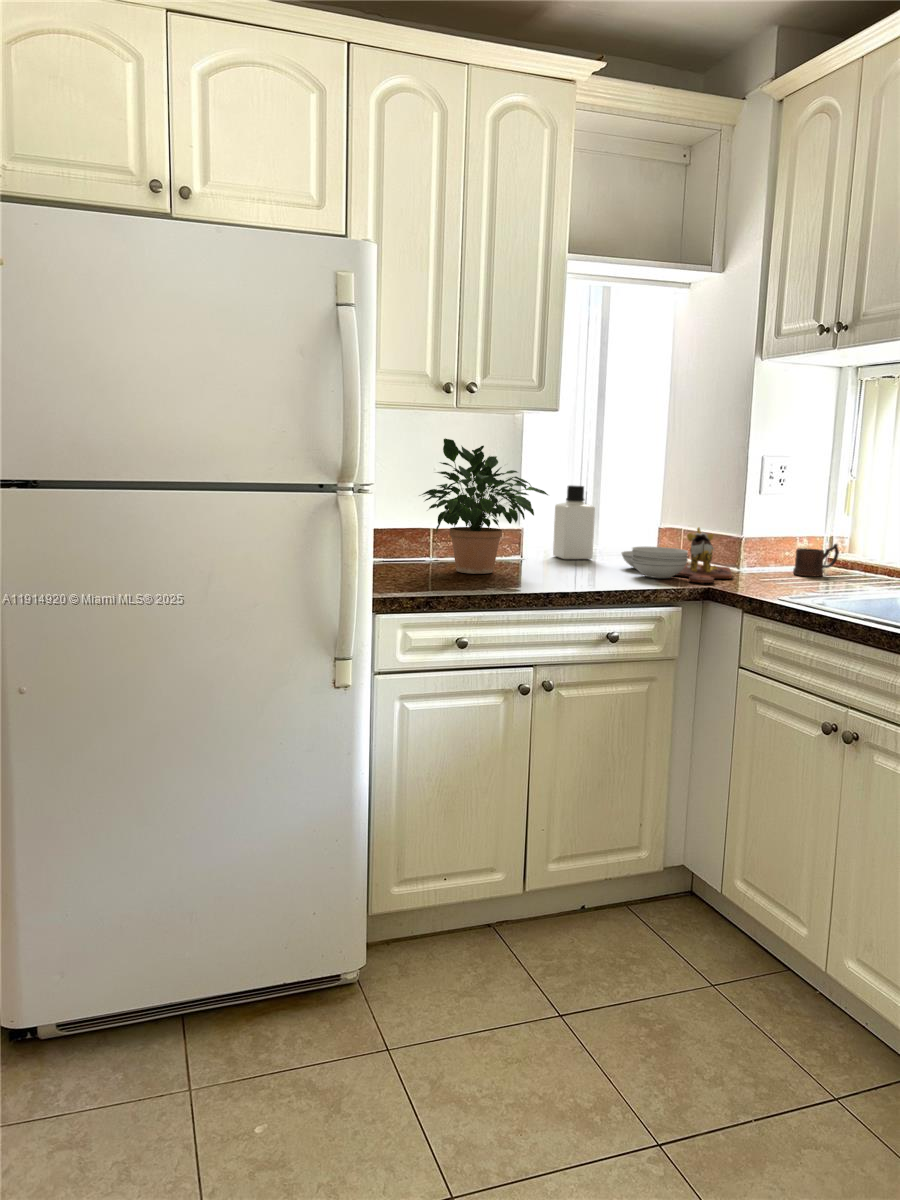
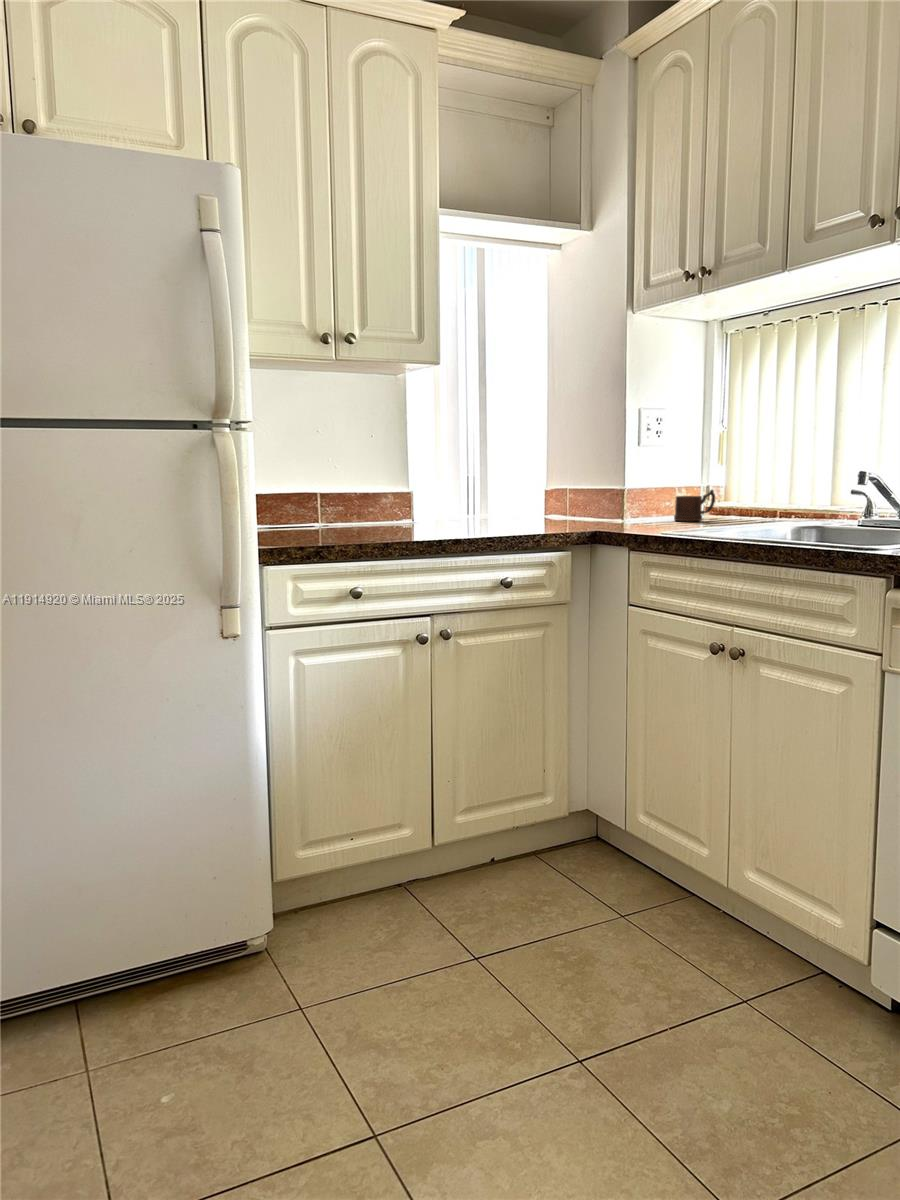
potted plant: present [419,438,548,574] -> none [301,394,439,531]
bottle: present [553,485,595,559] -> none [443,447,482,520]
cutting board: present [621,527,732,583] -> none [509,479,617,527]

